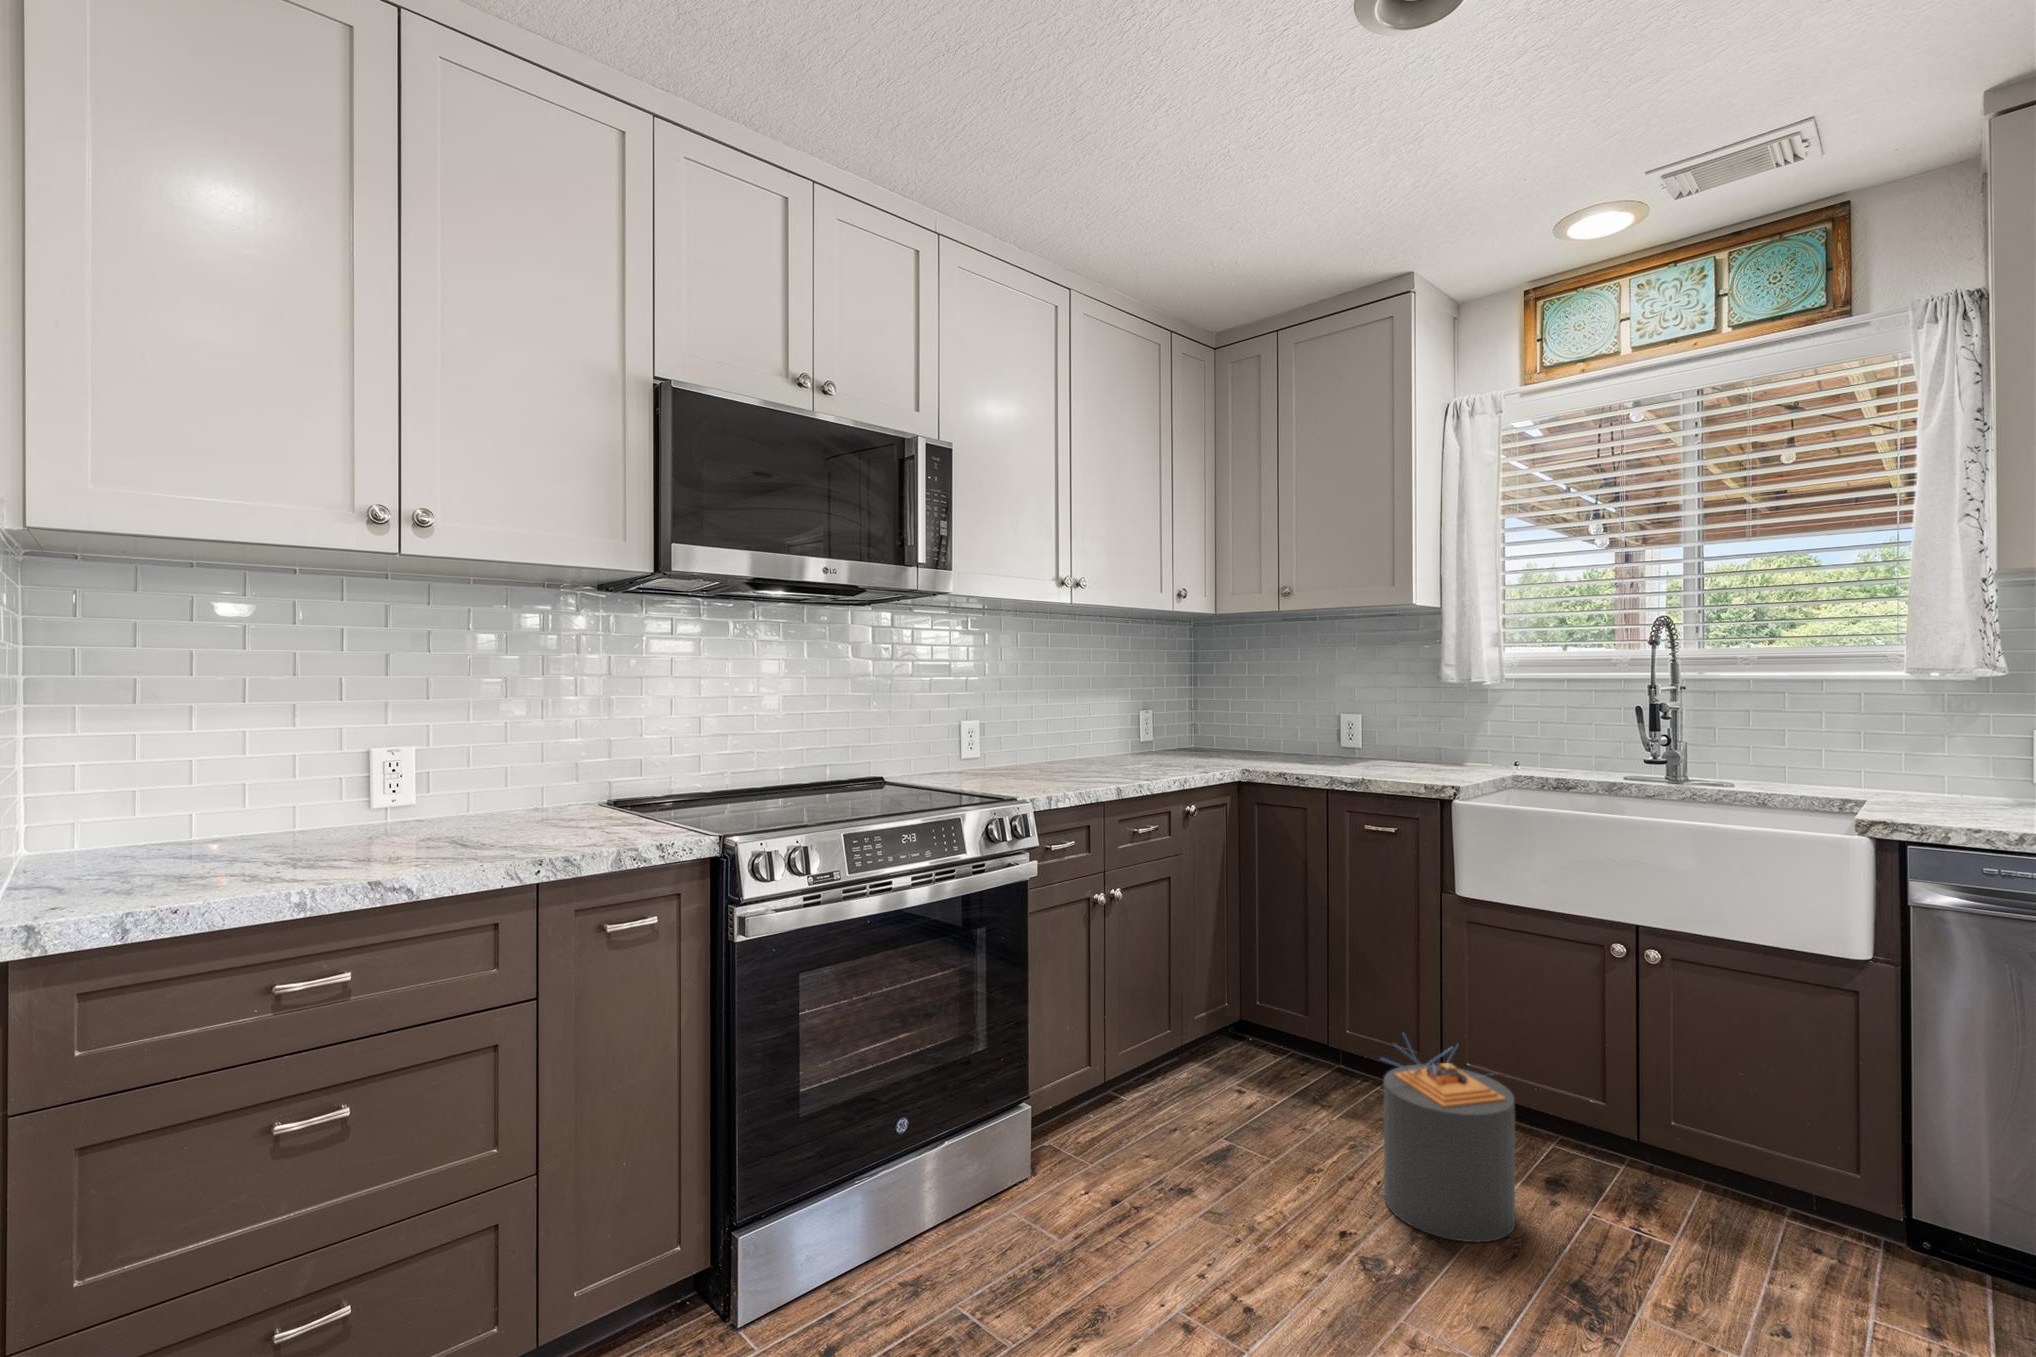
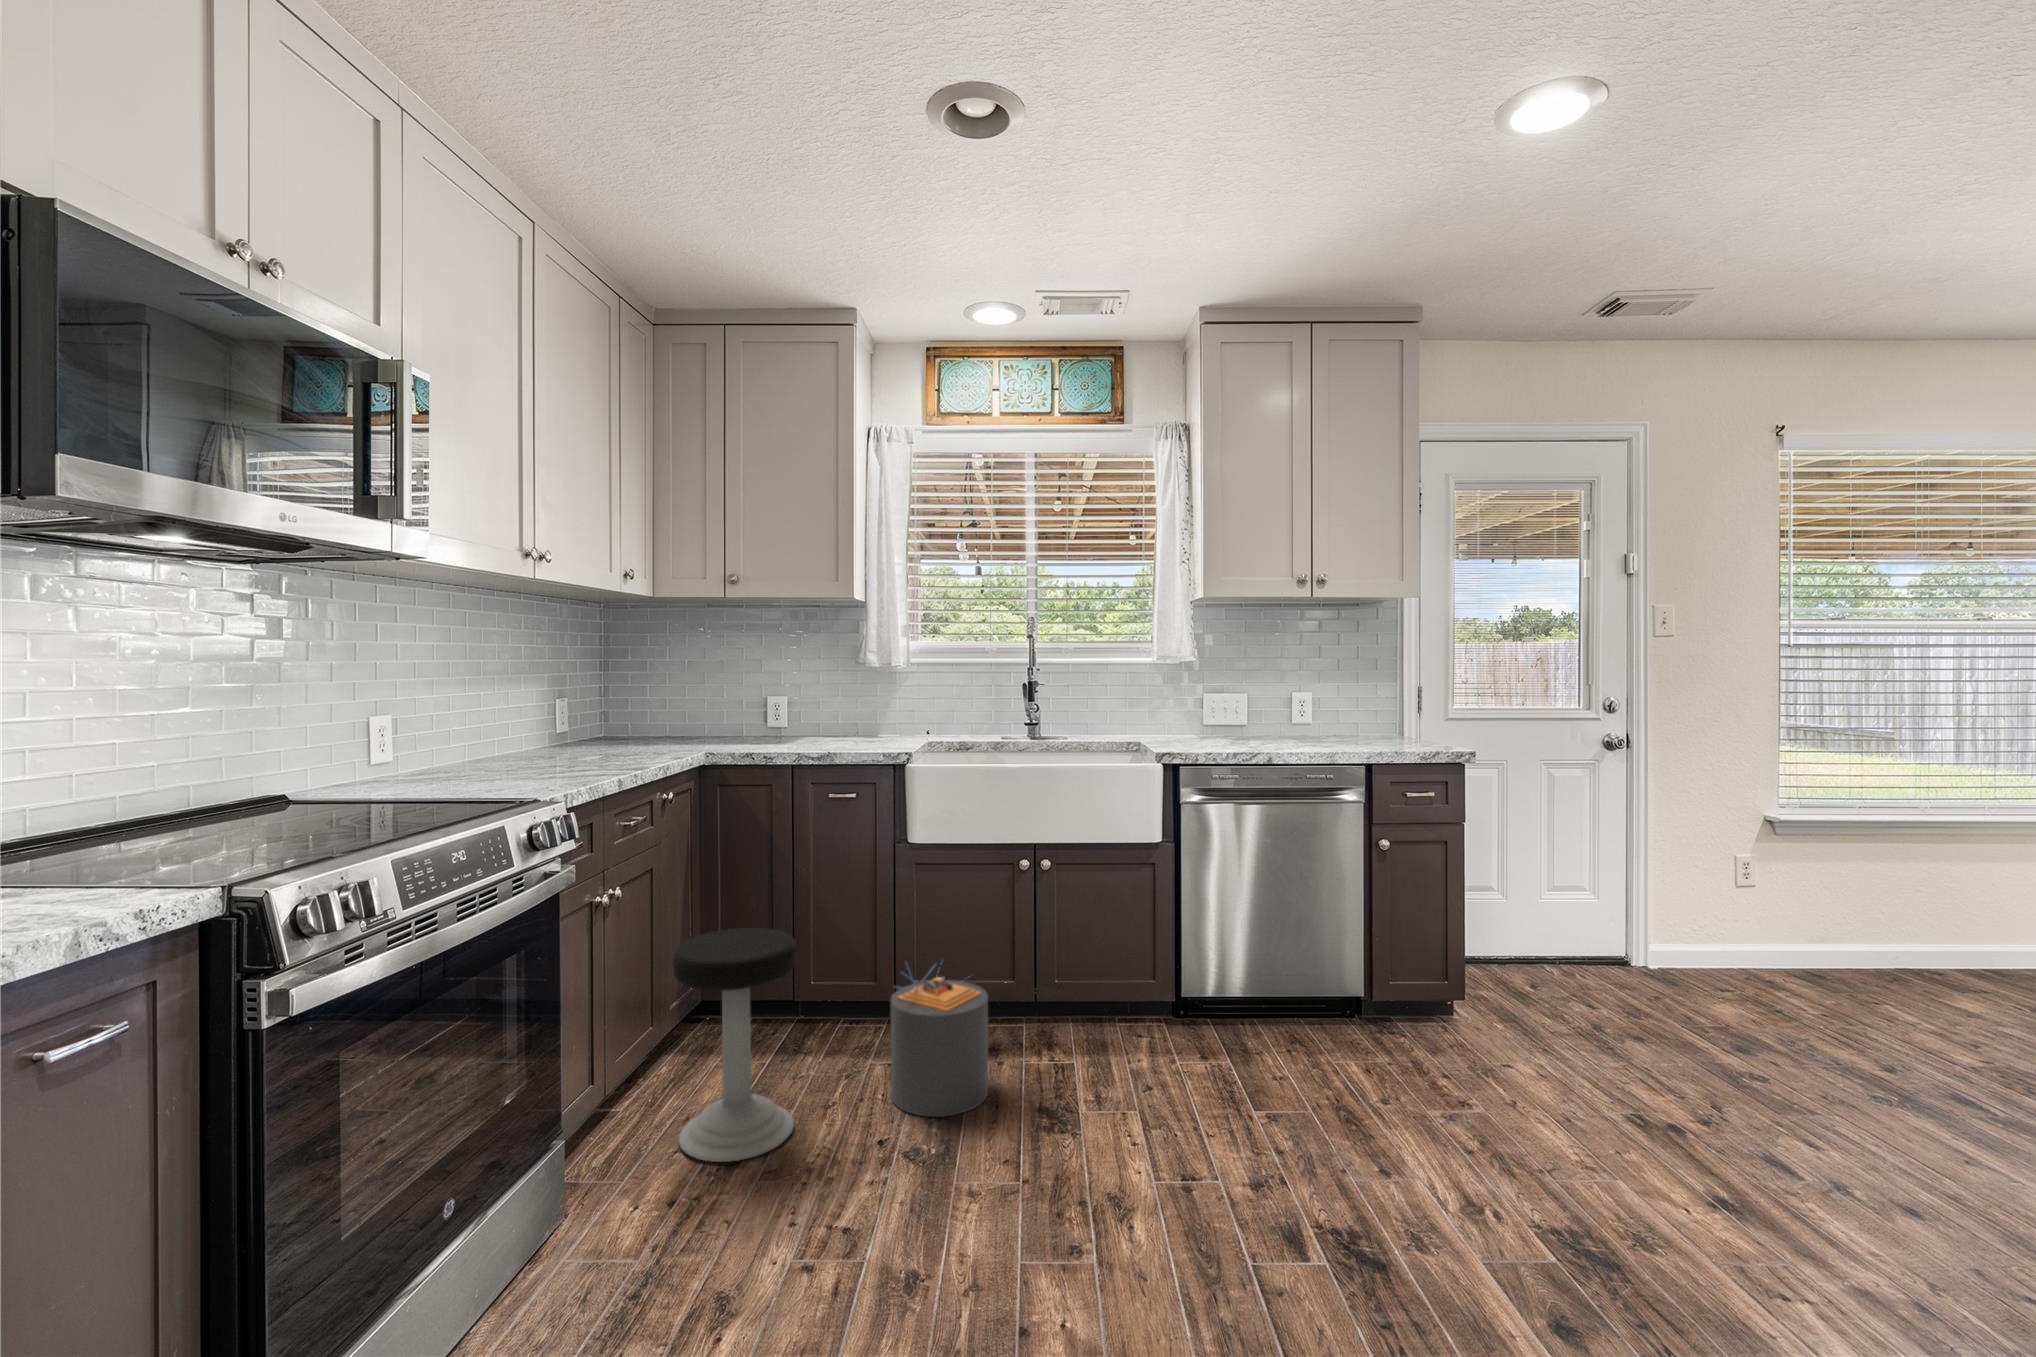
stool: none [1145,951,1269,1194] -> present [673,928,797,1162]

